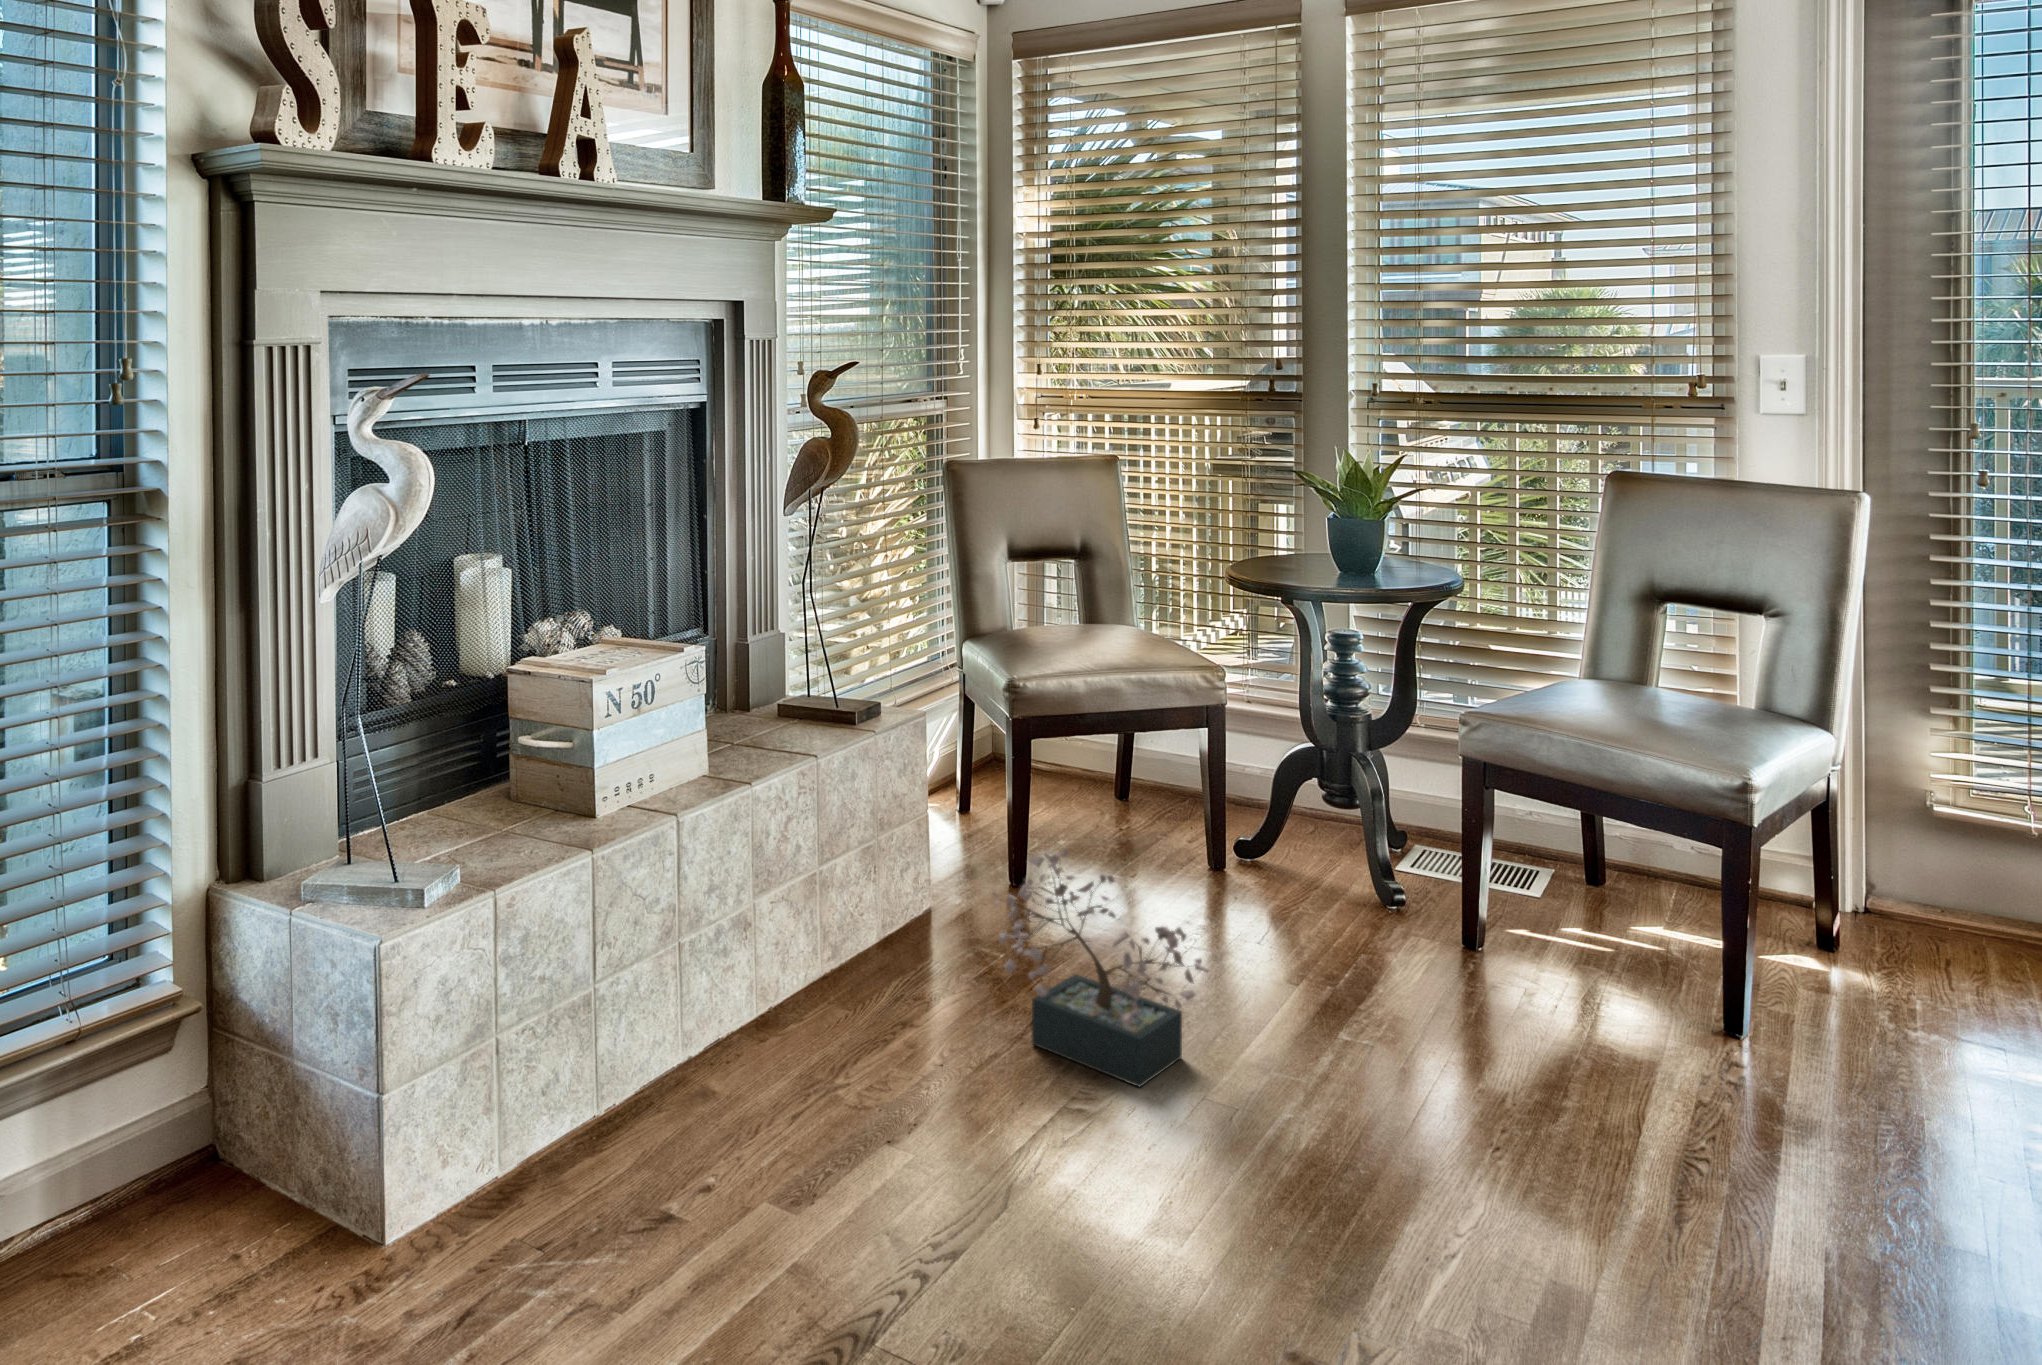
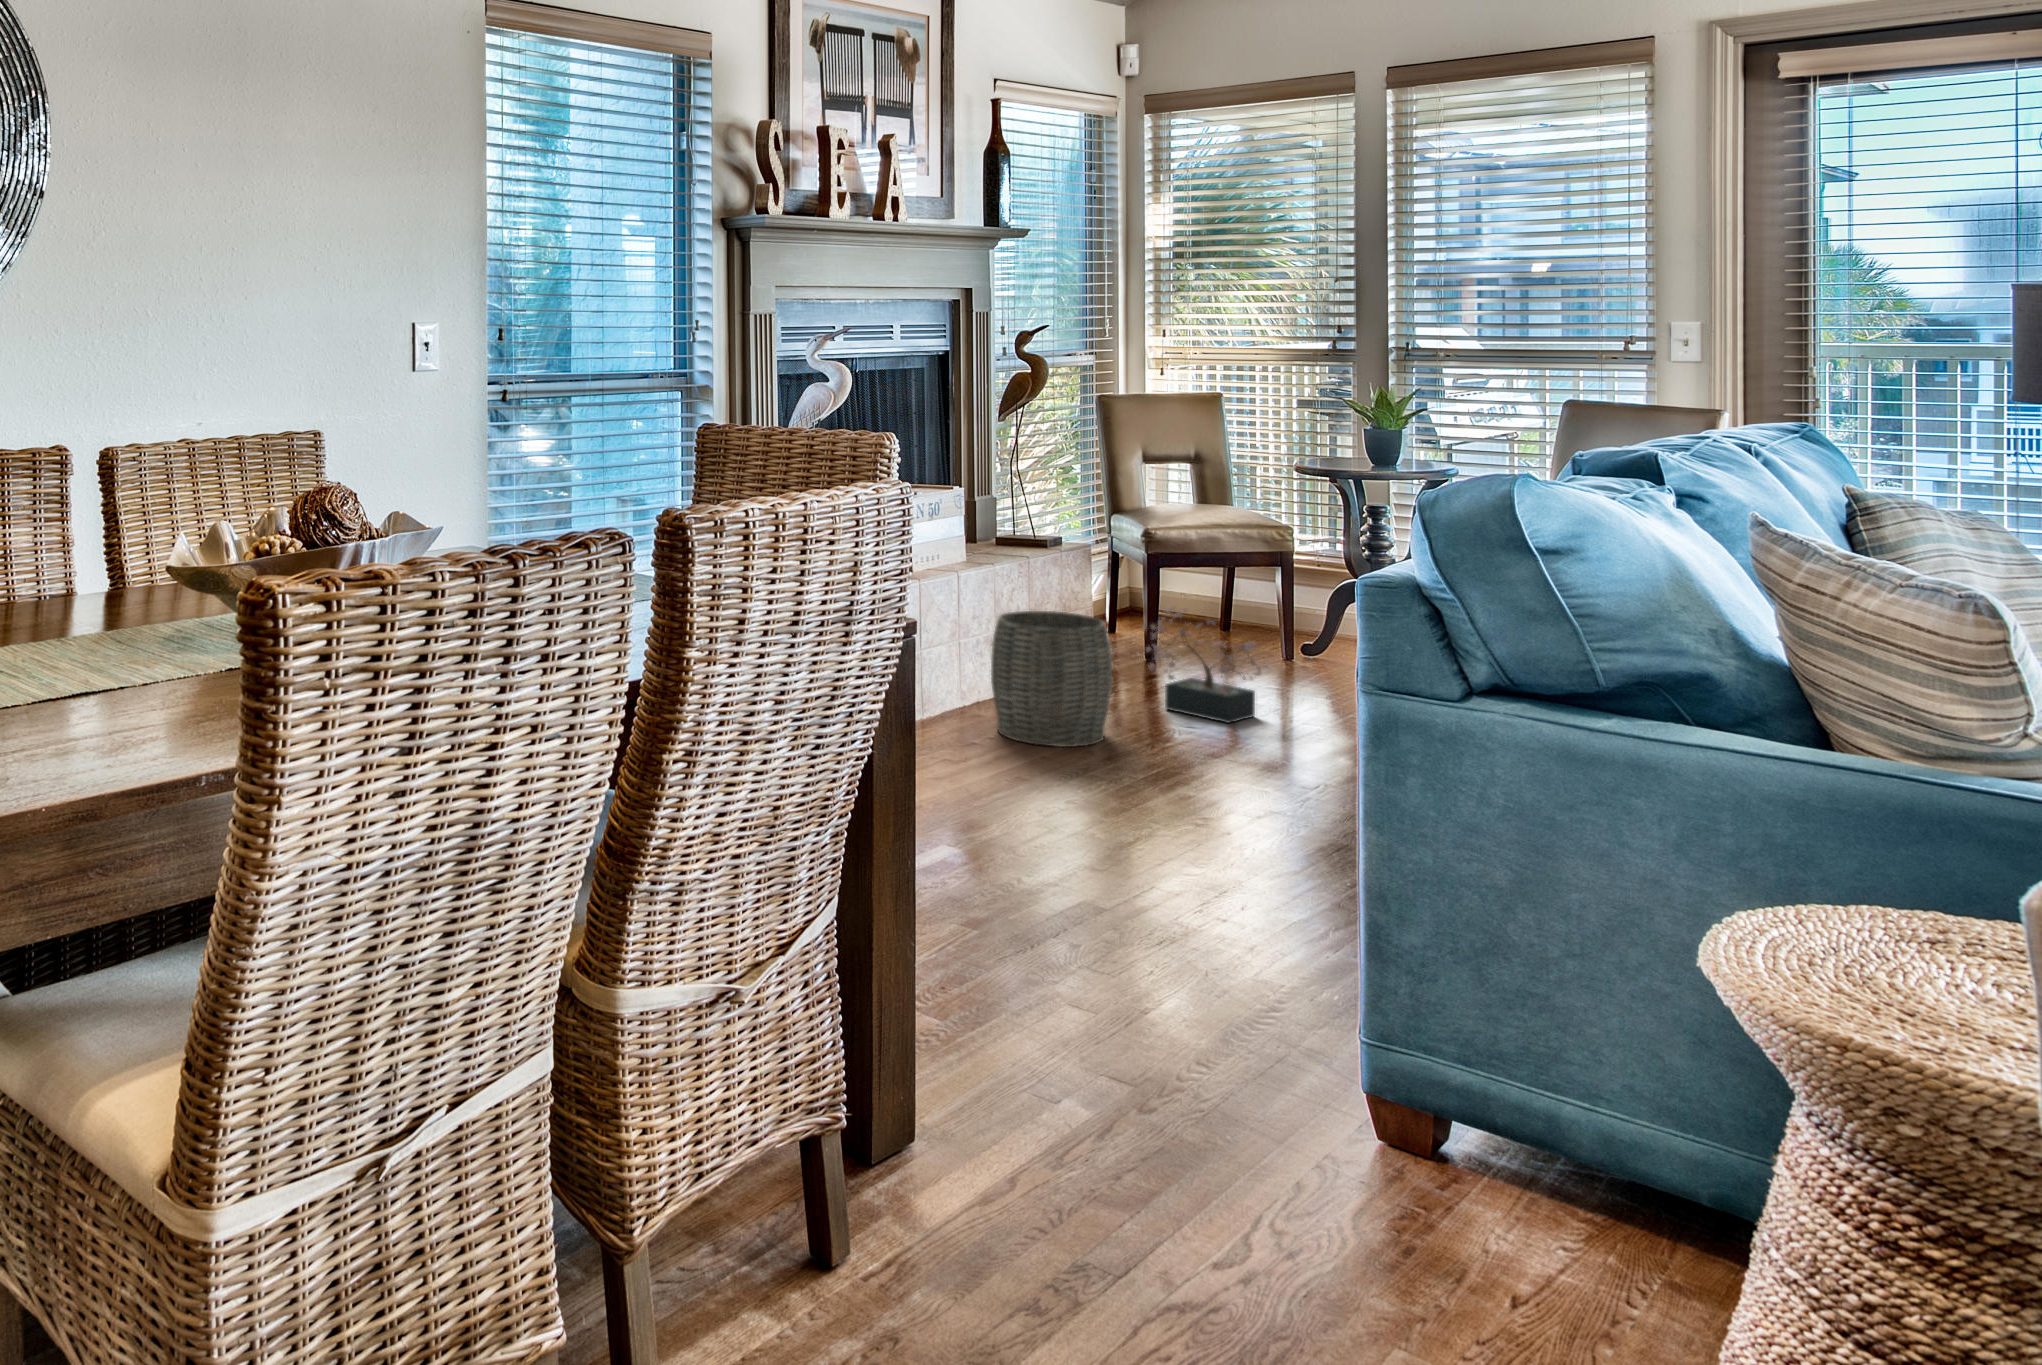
woven basket: none [706,900,929,1217] -> present [991,611,1112,747]

